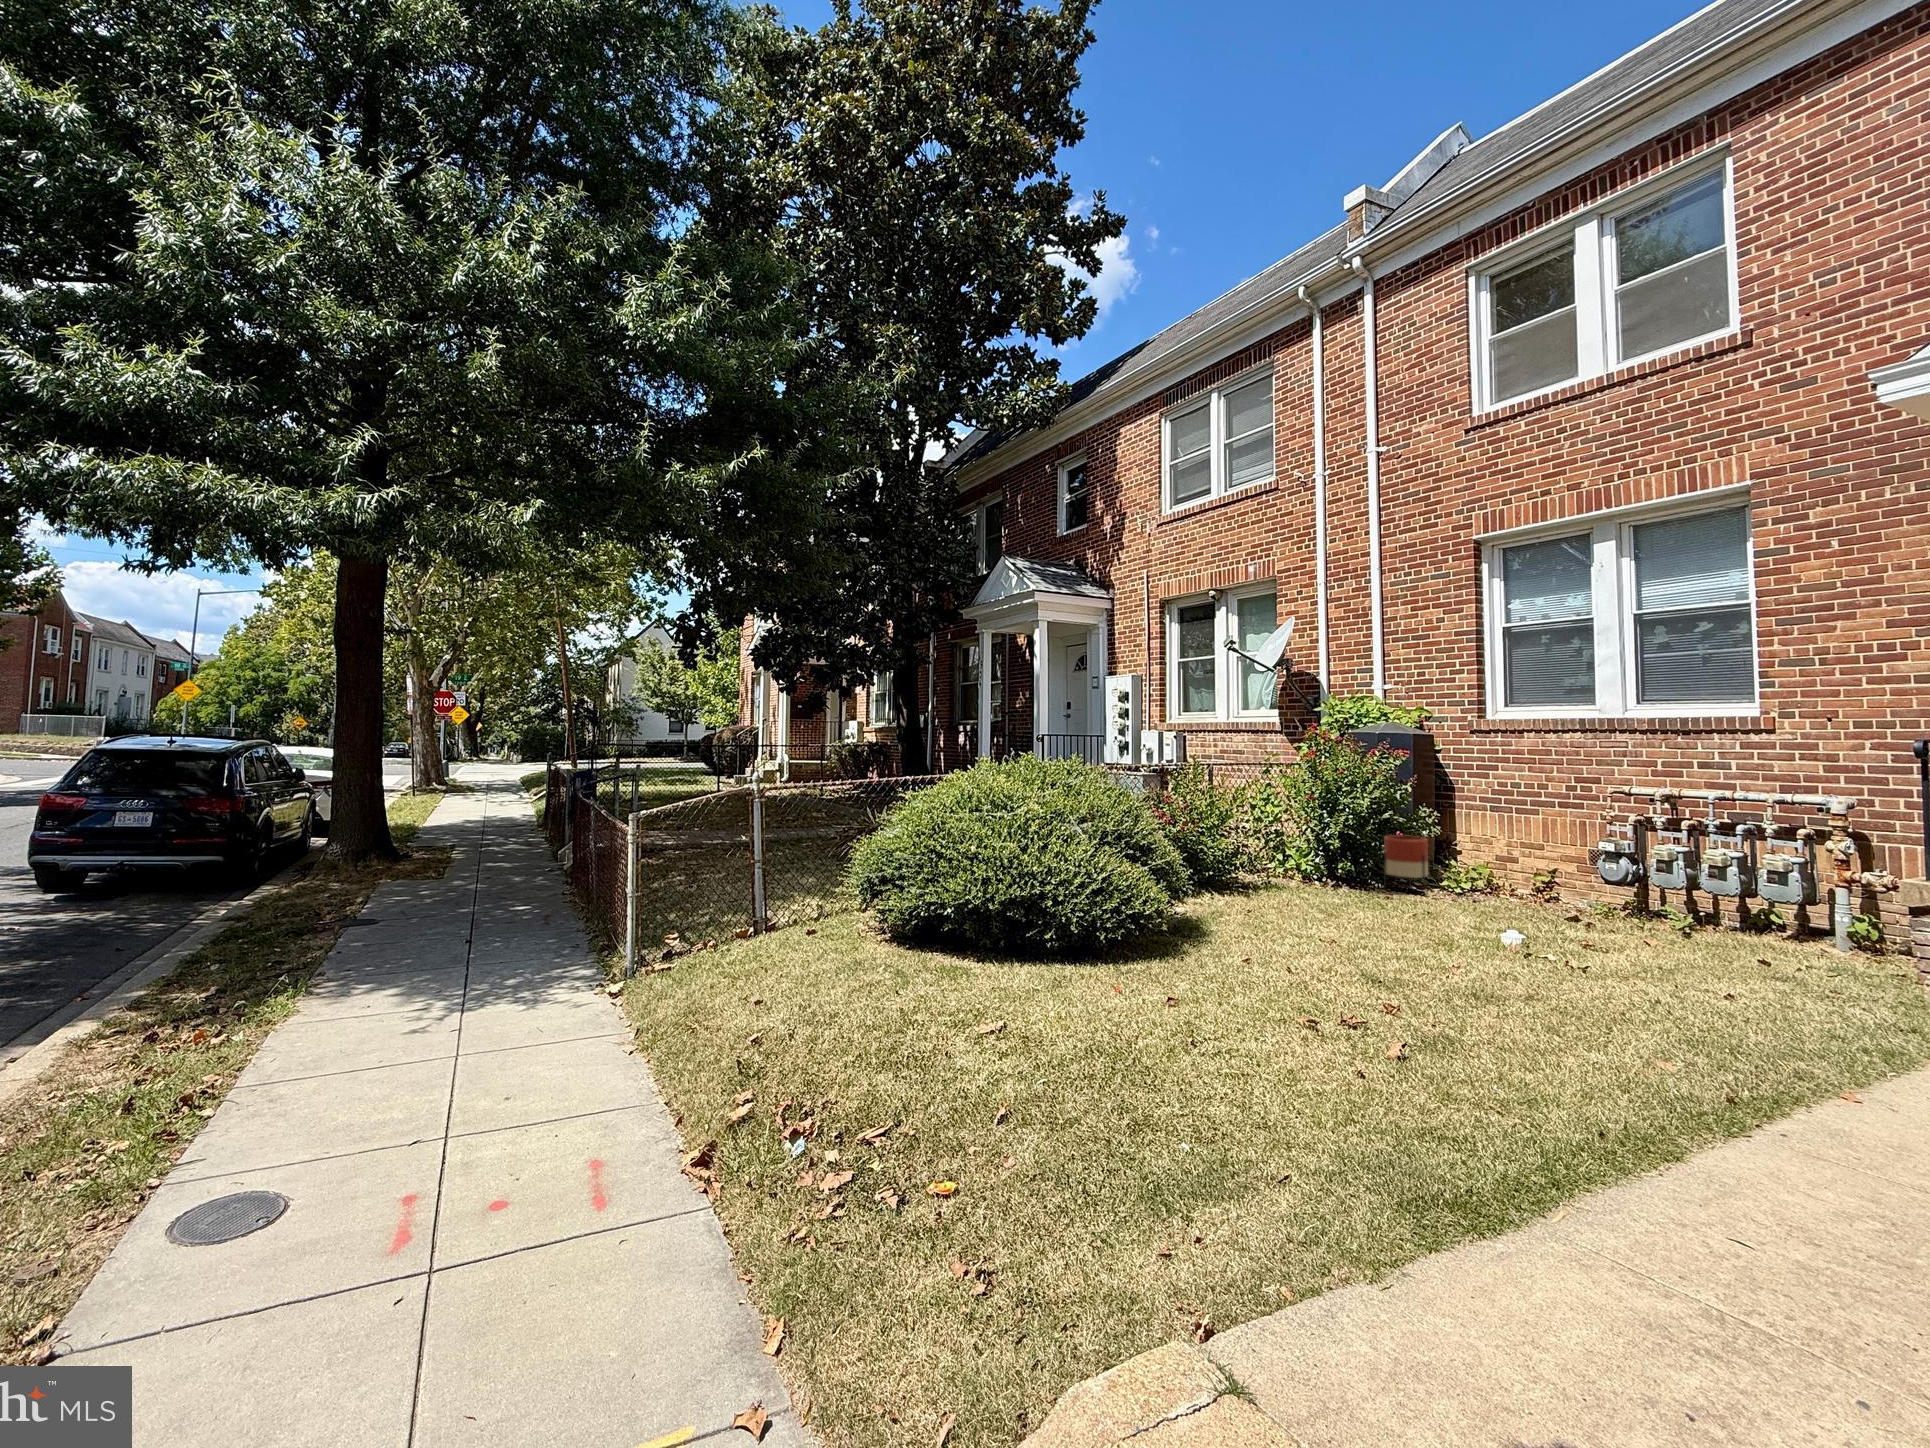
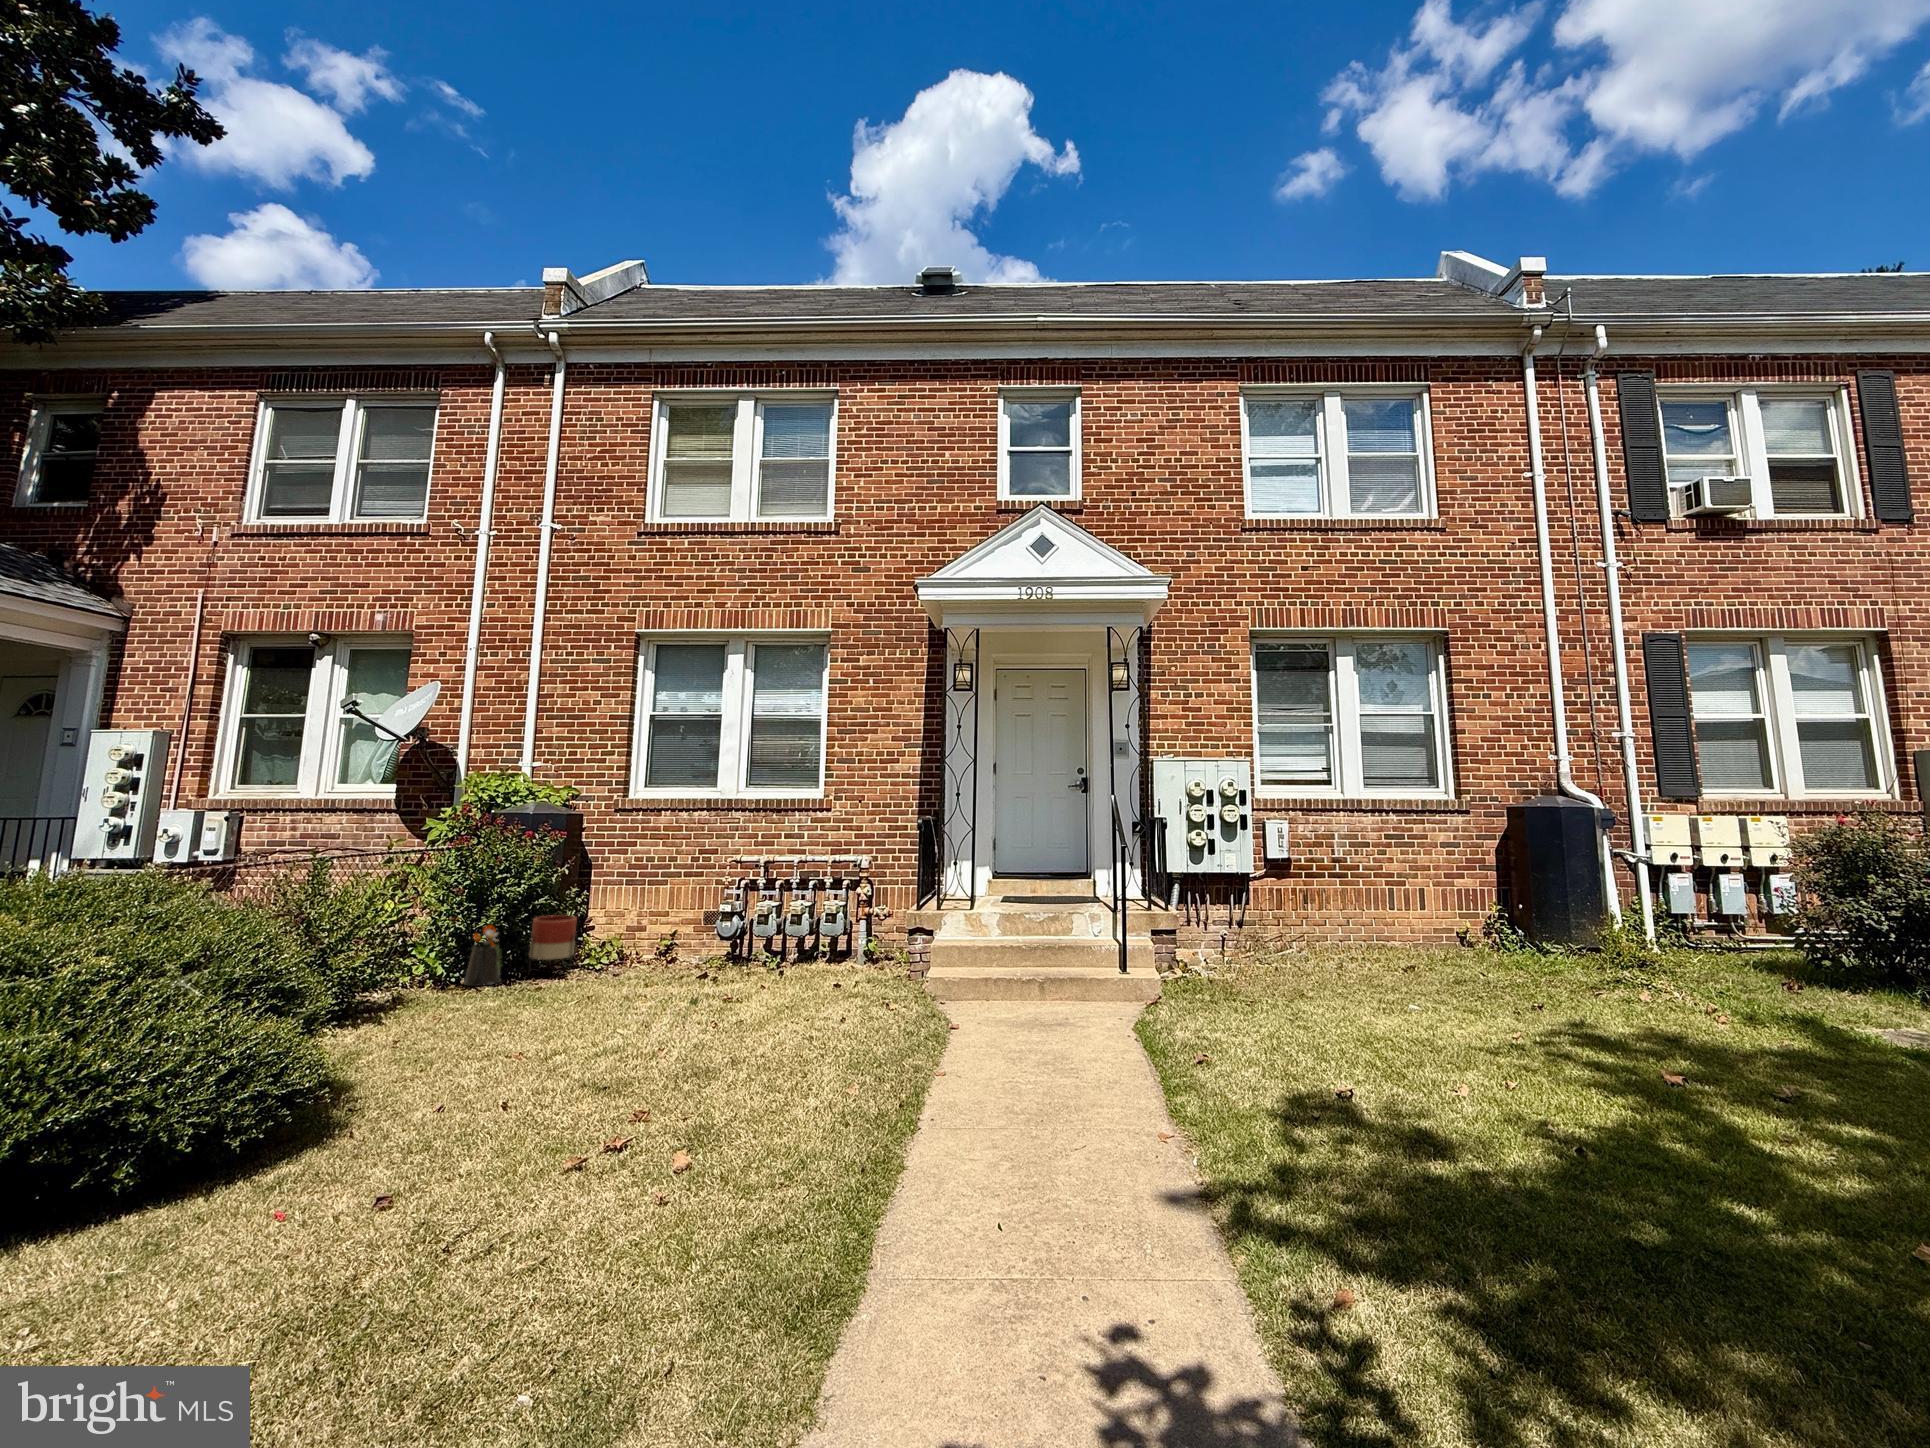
watering can: none [1324,837,1357,892] -> present [464,925,501,986]

